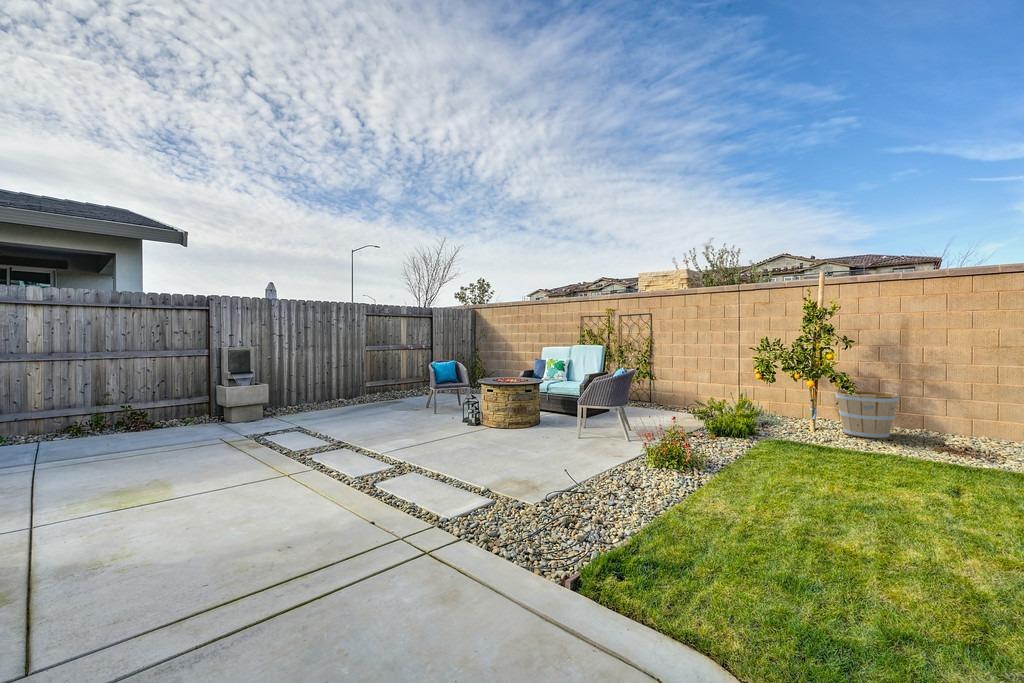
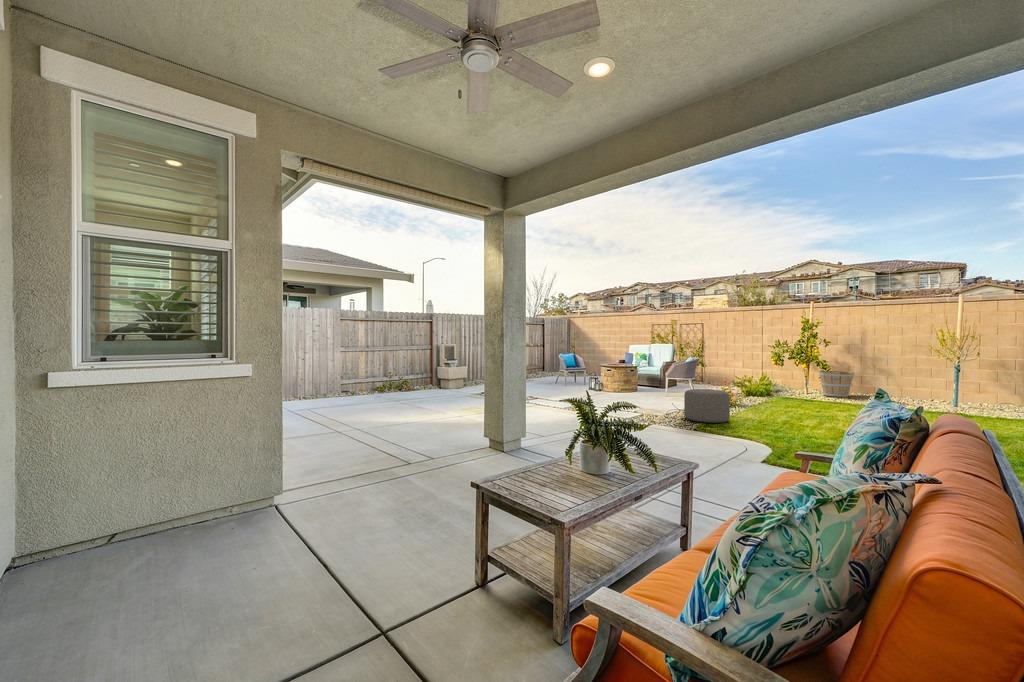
ottoman: none [580,445,679,539] -> present [684,389,730,423]

